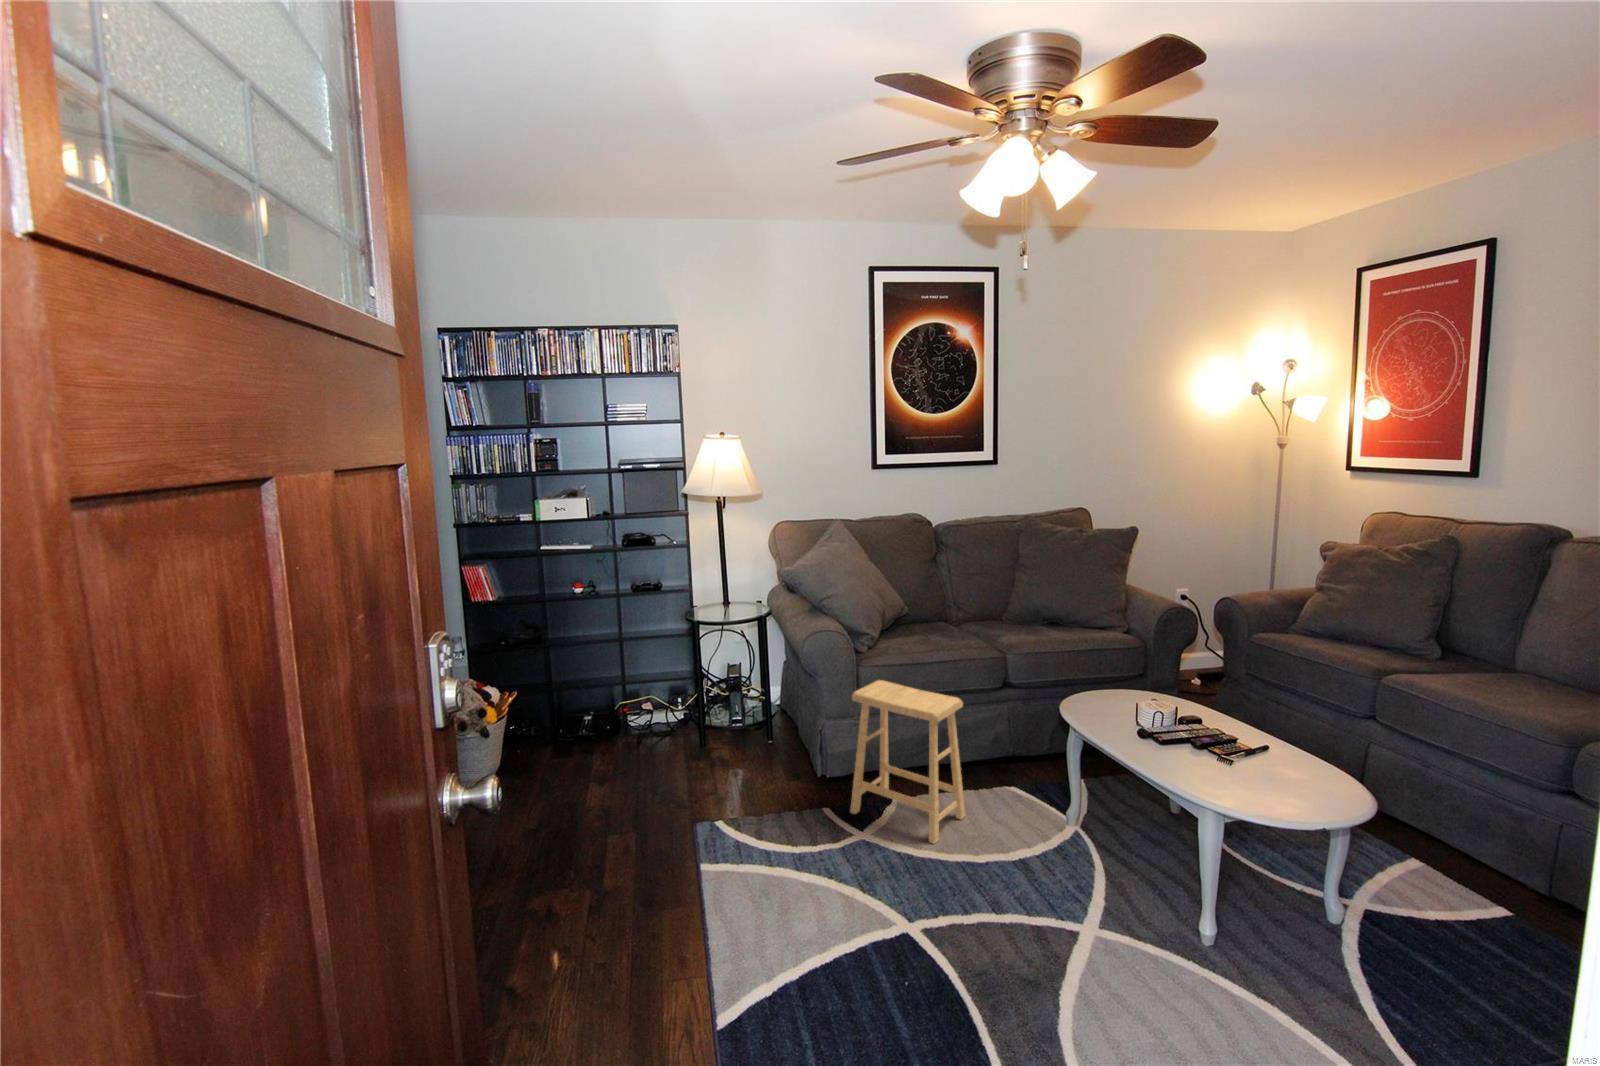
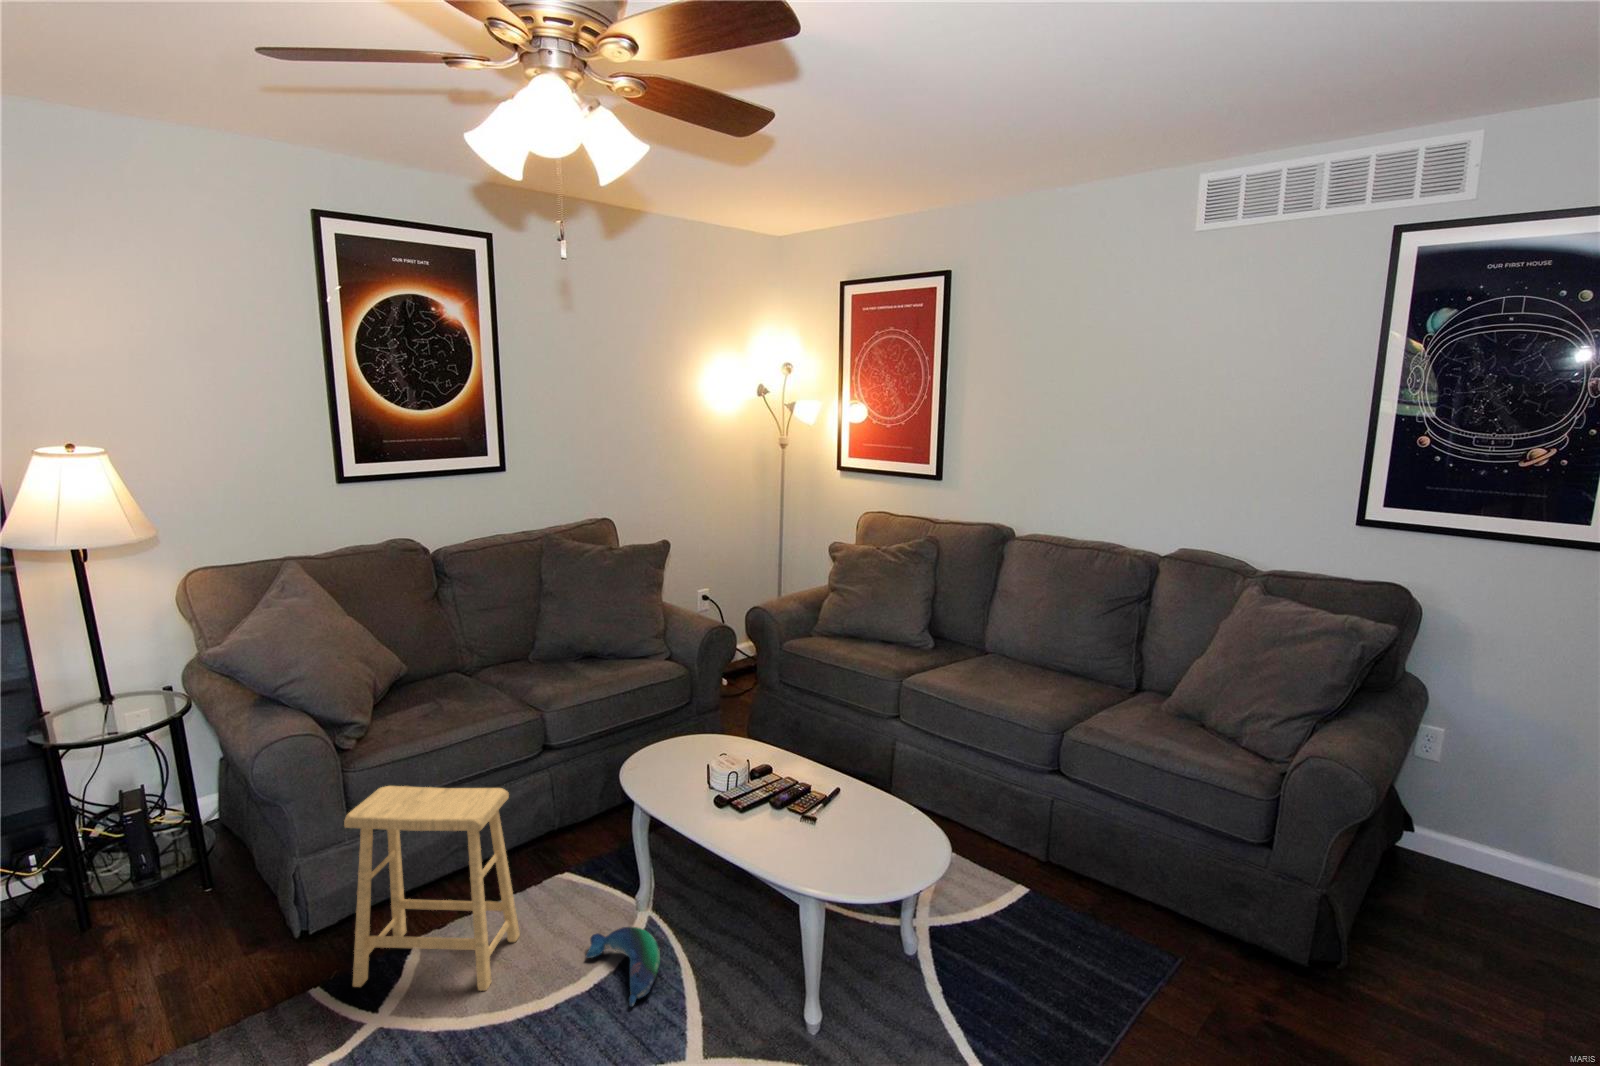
plush toy: none [1011,831,1077,893] -> present [586,927,664,1007]

